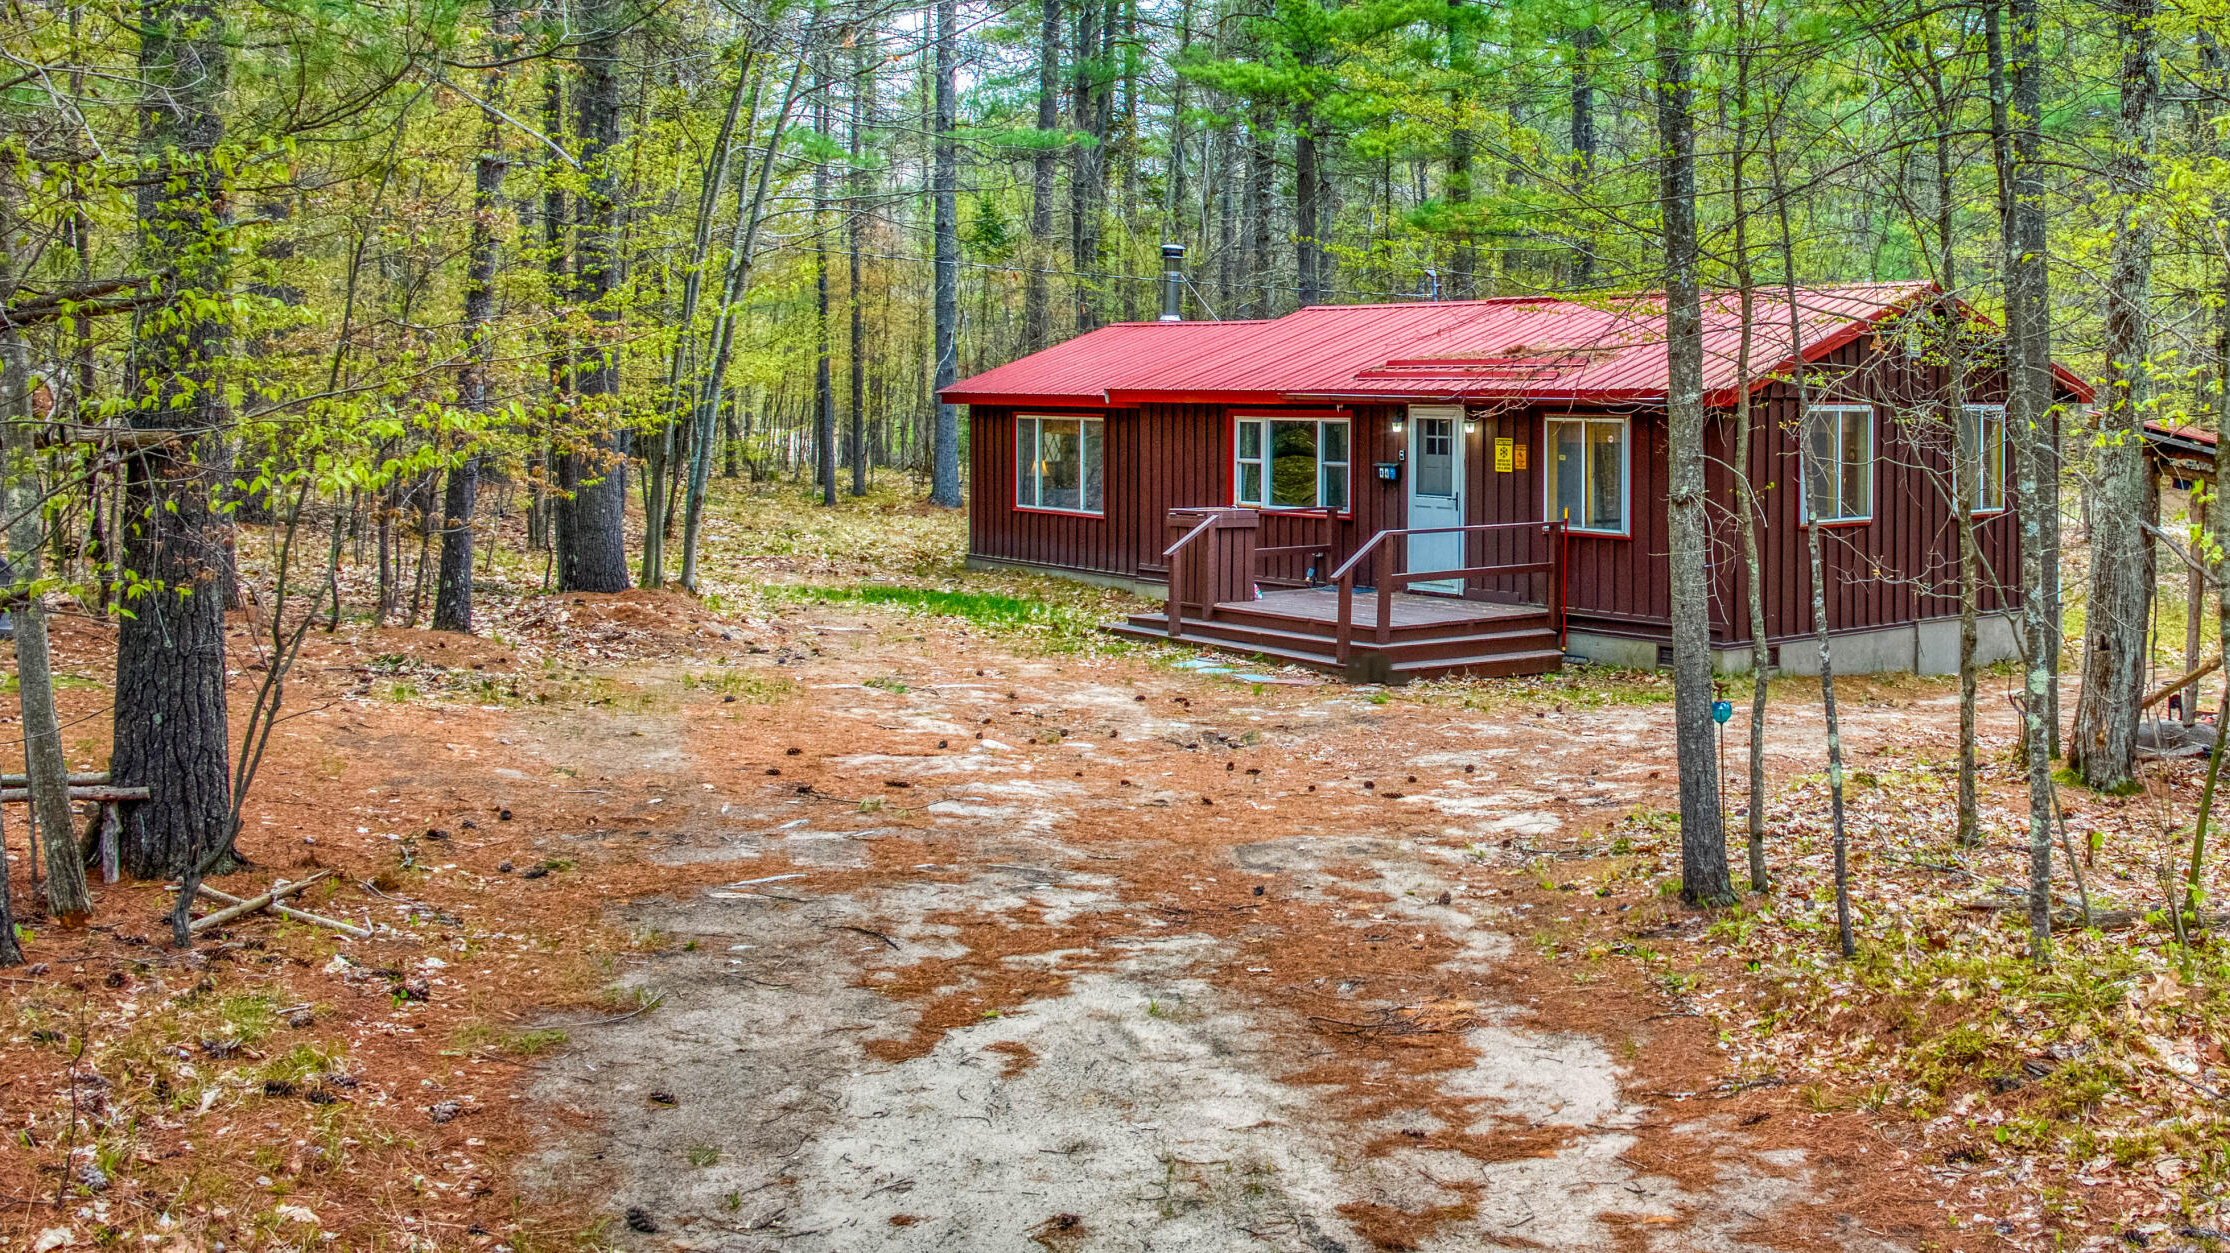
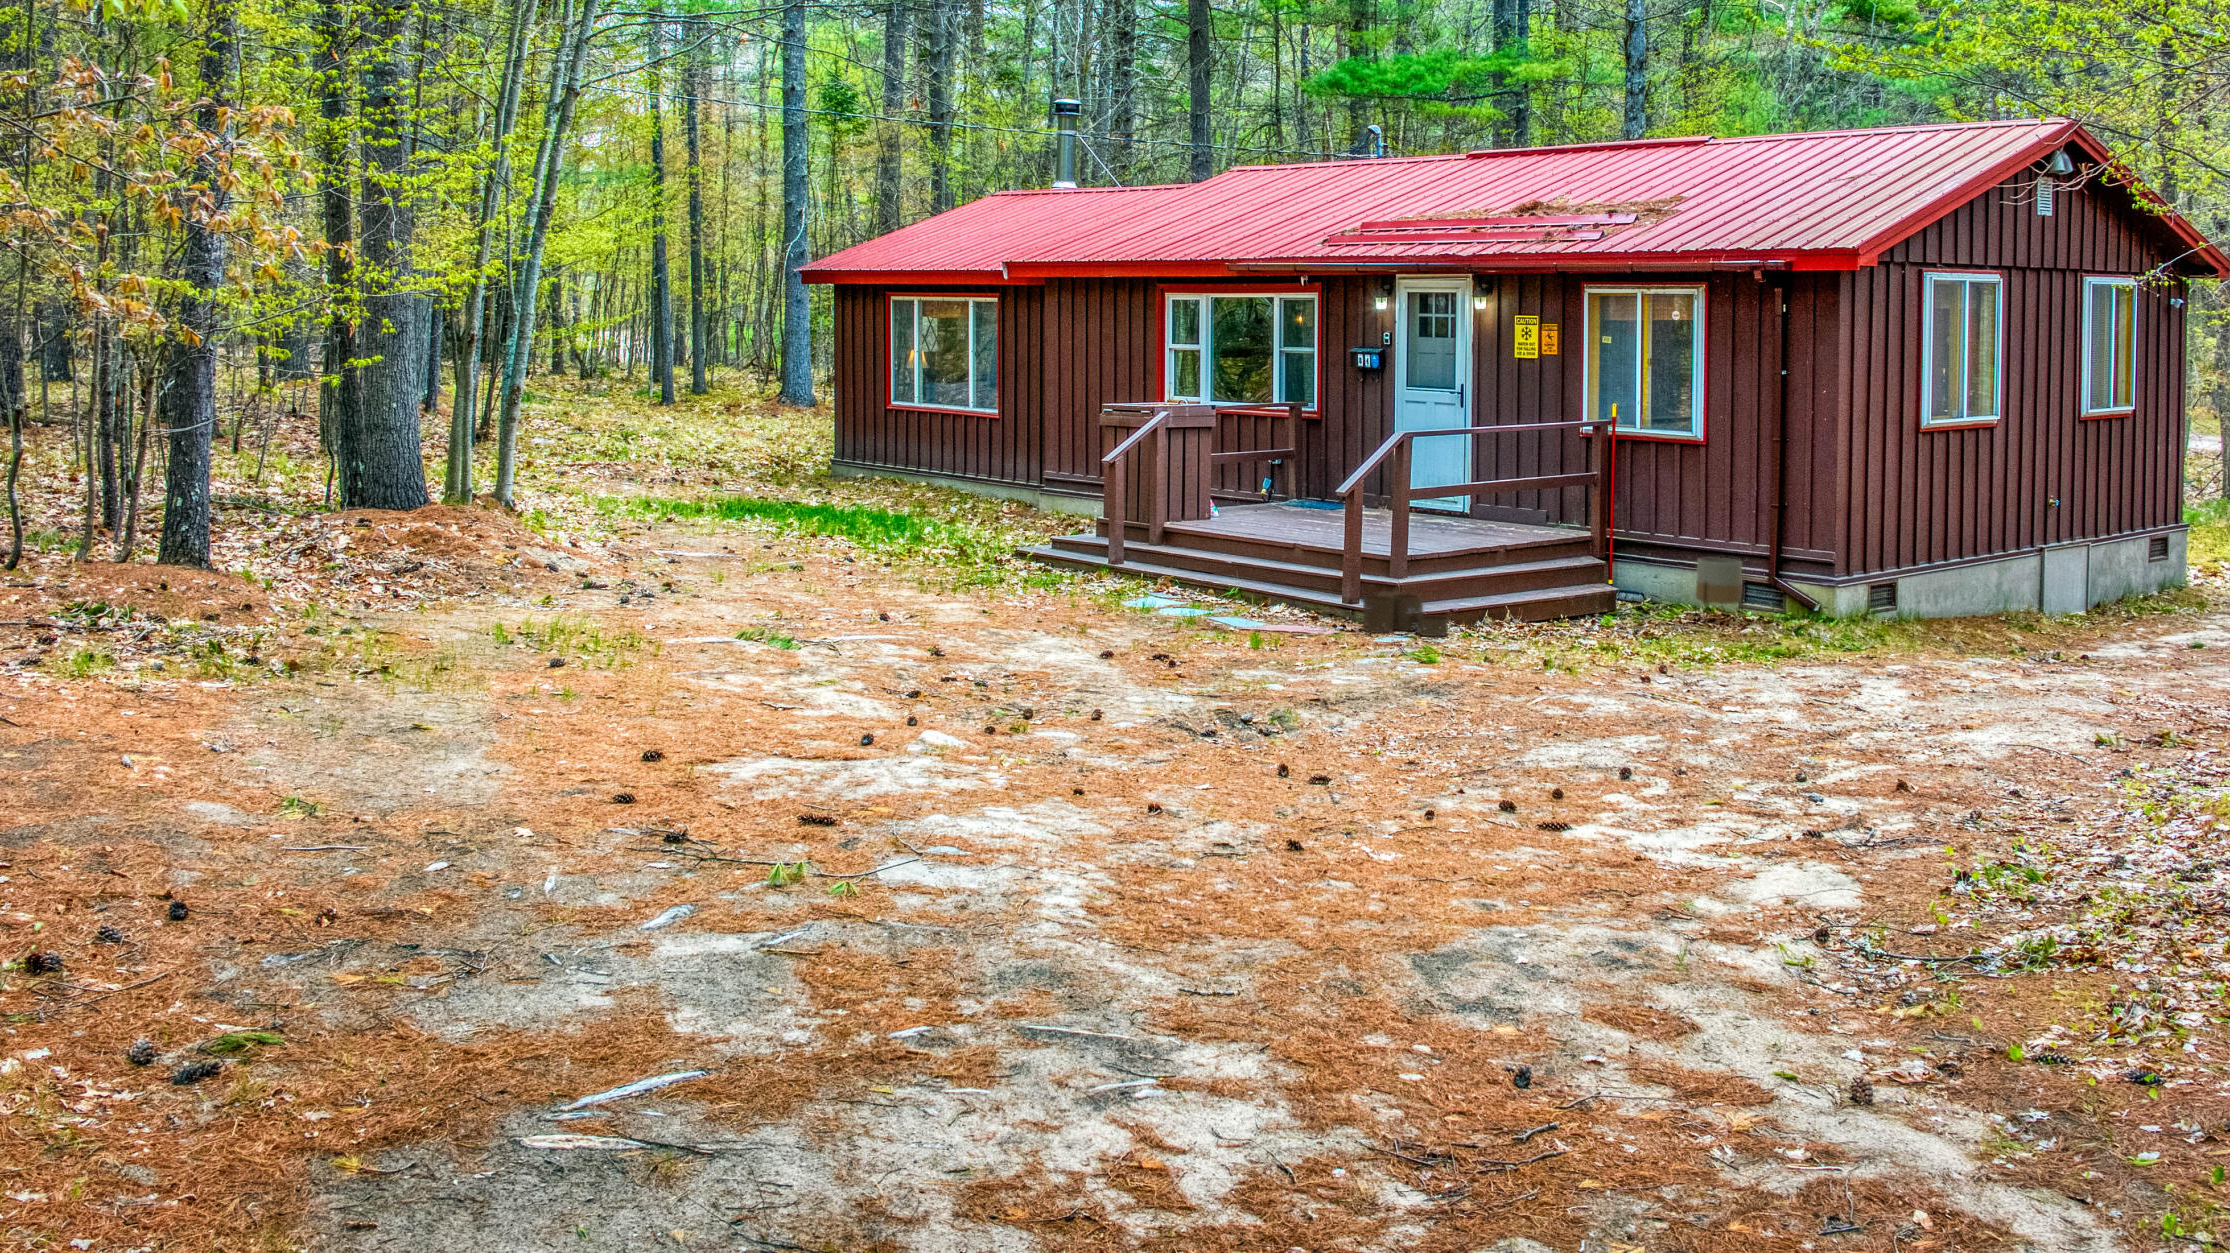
planter: none [1616,628,1650,678] -> present [1696,558,1743,617]

